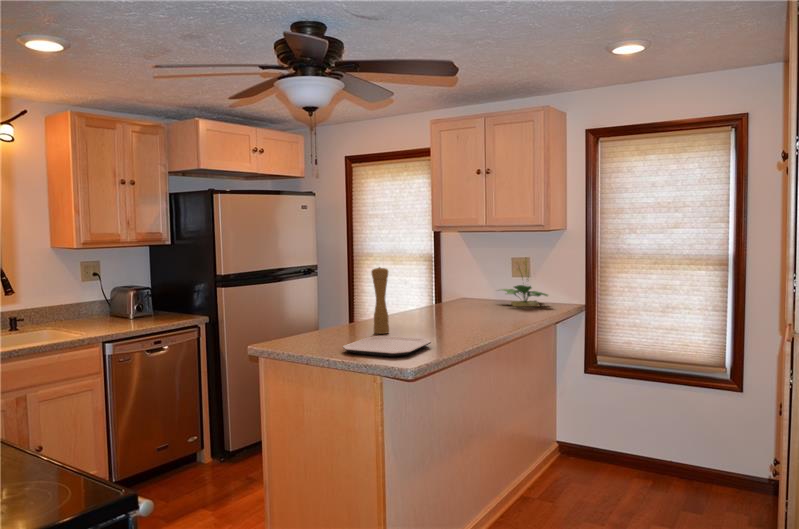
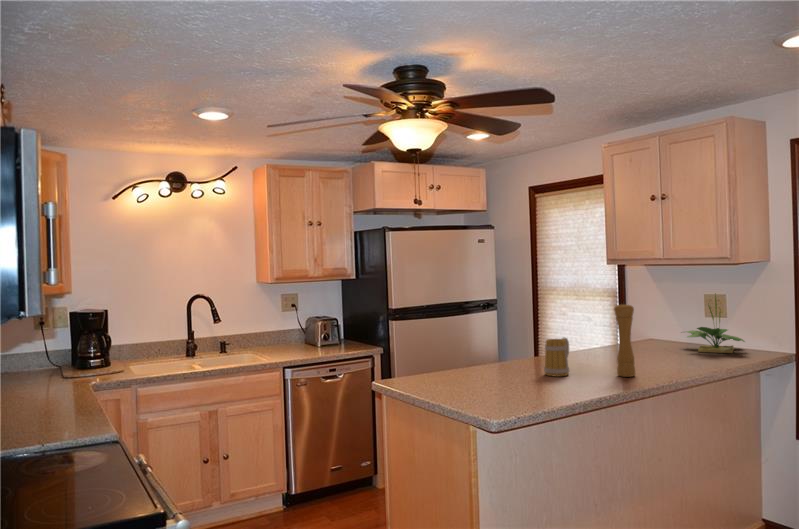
pepper mill: present [372,267,389,334] -> present [614,304,635,377]
mug: none [414,297,437,333] -> present [544,337,569,377]
plate: present [343,336,431,357] -> none [449,376,541,398]

